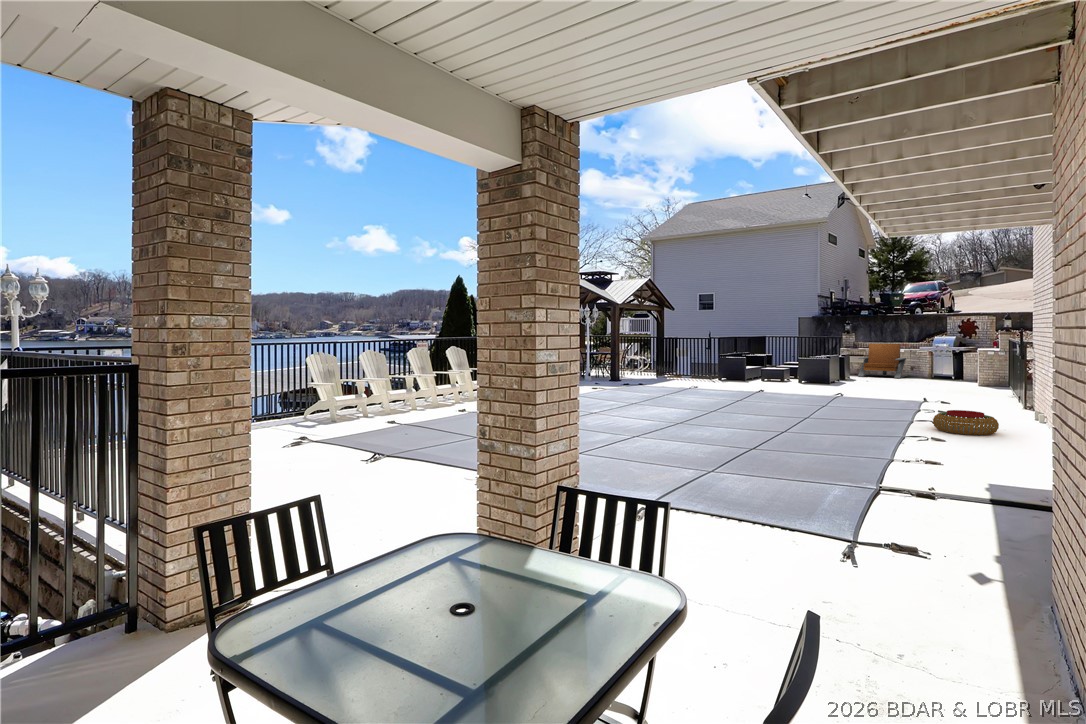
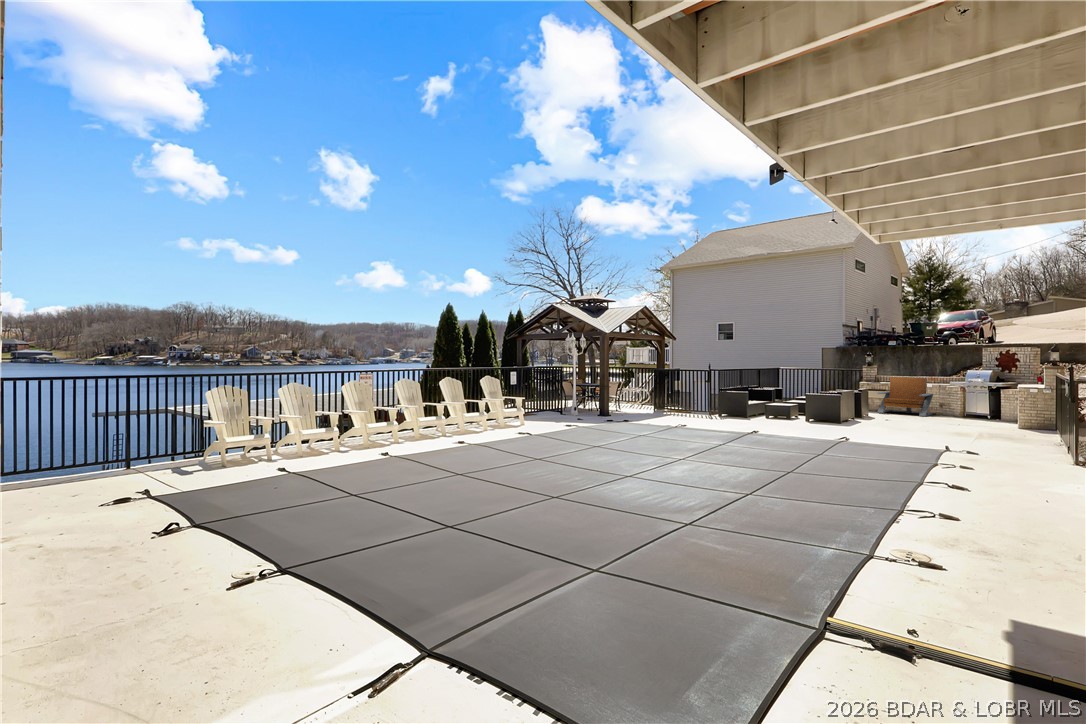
pouf: present [933,410,999,435] -> none [946,474,1038,512]

